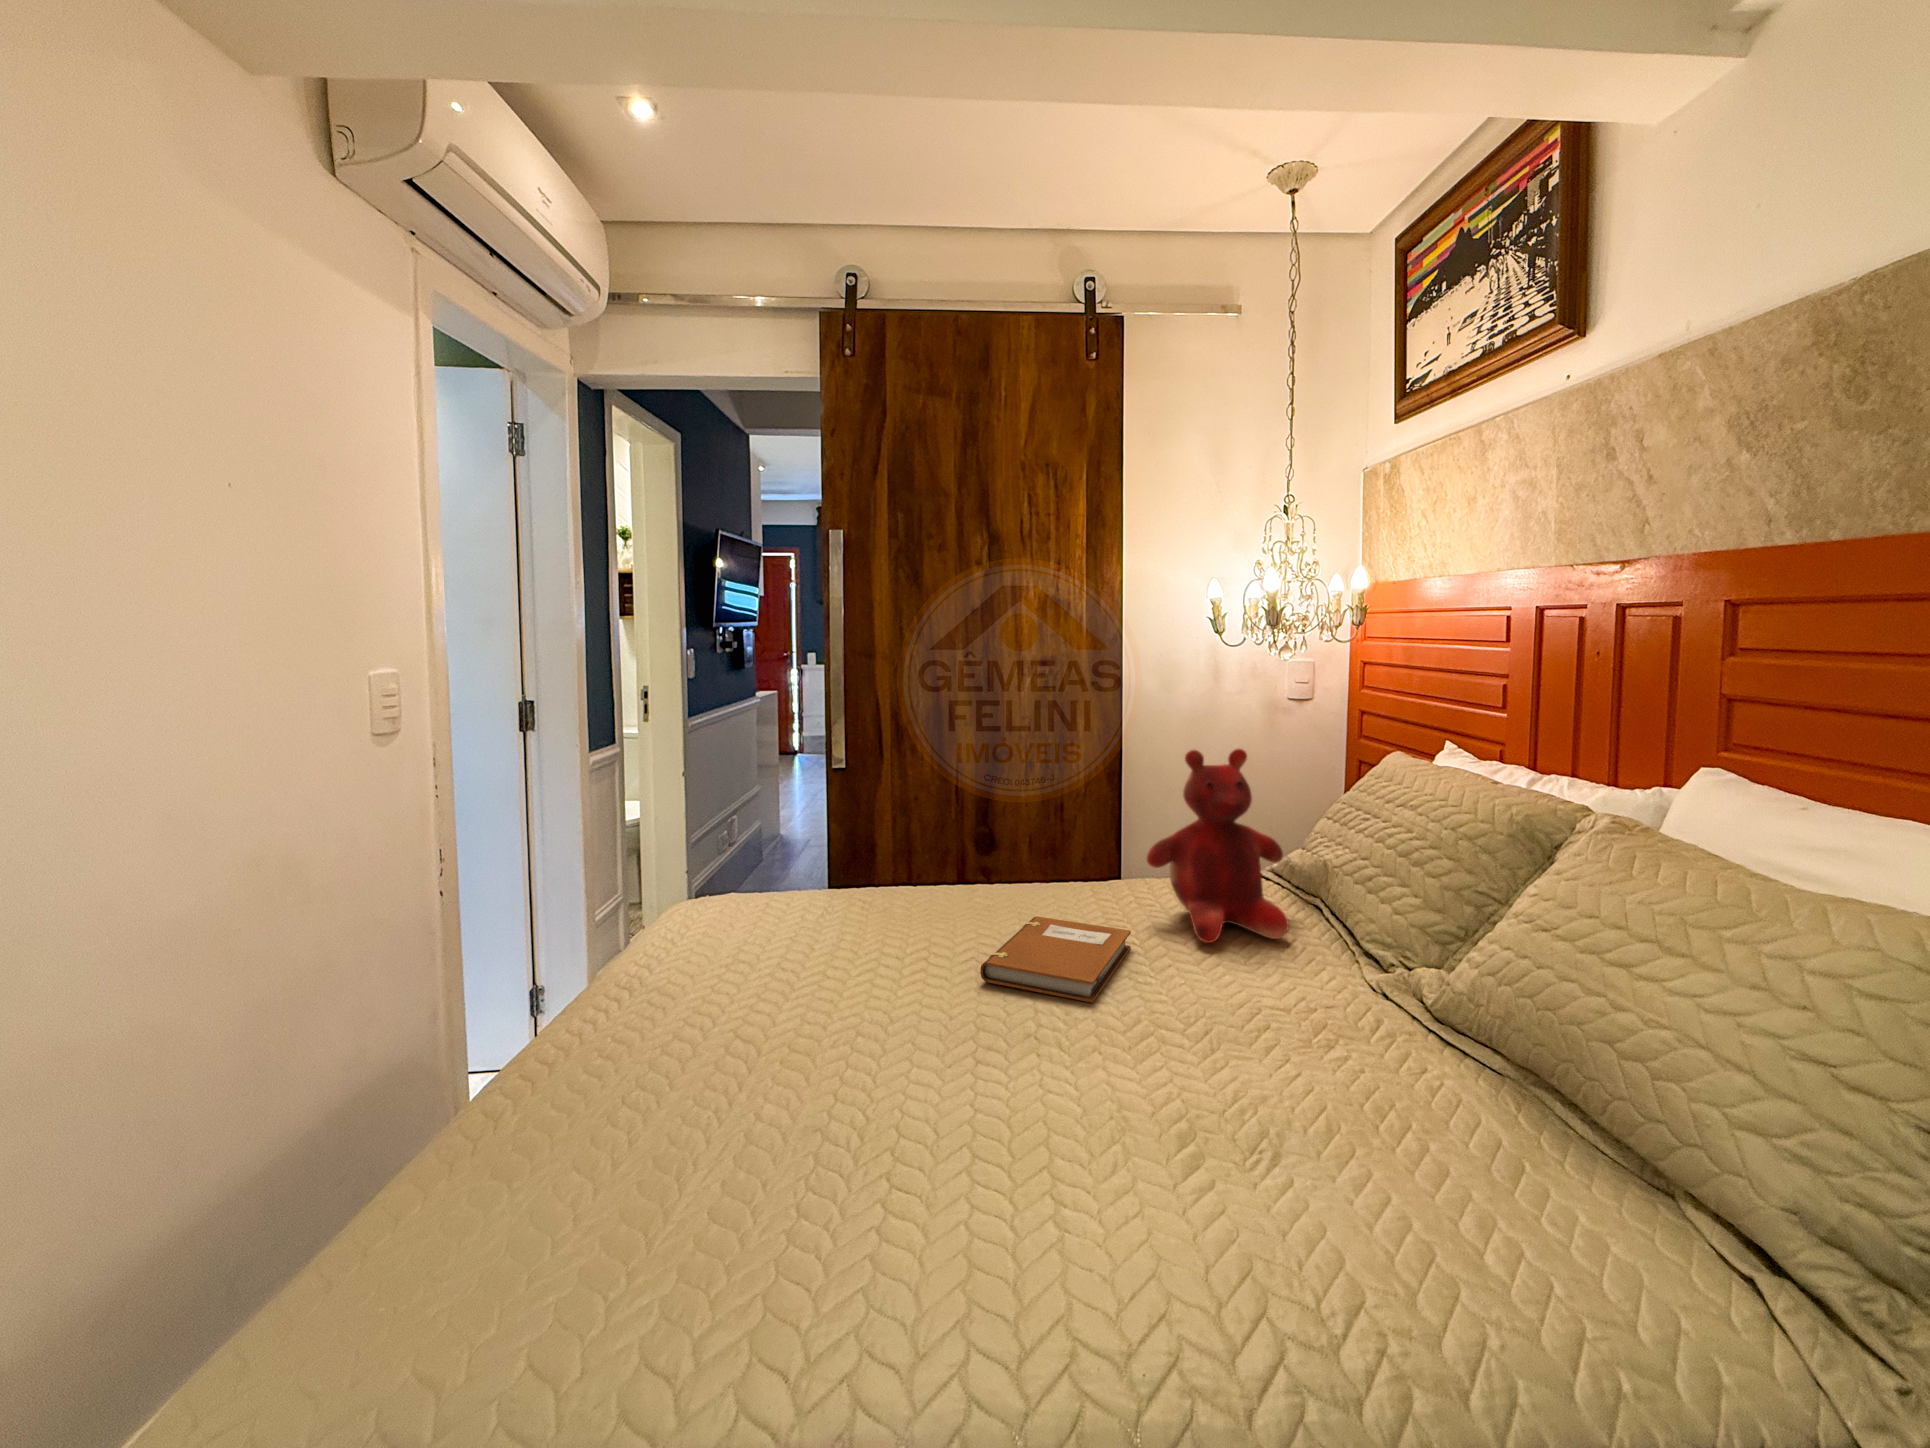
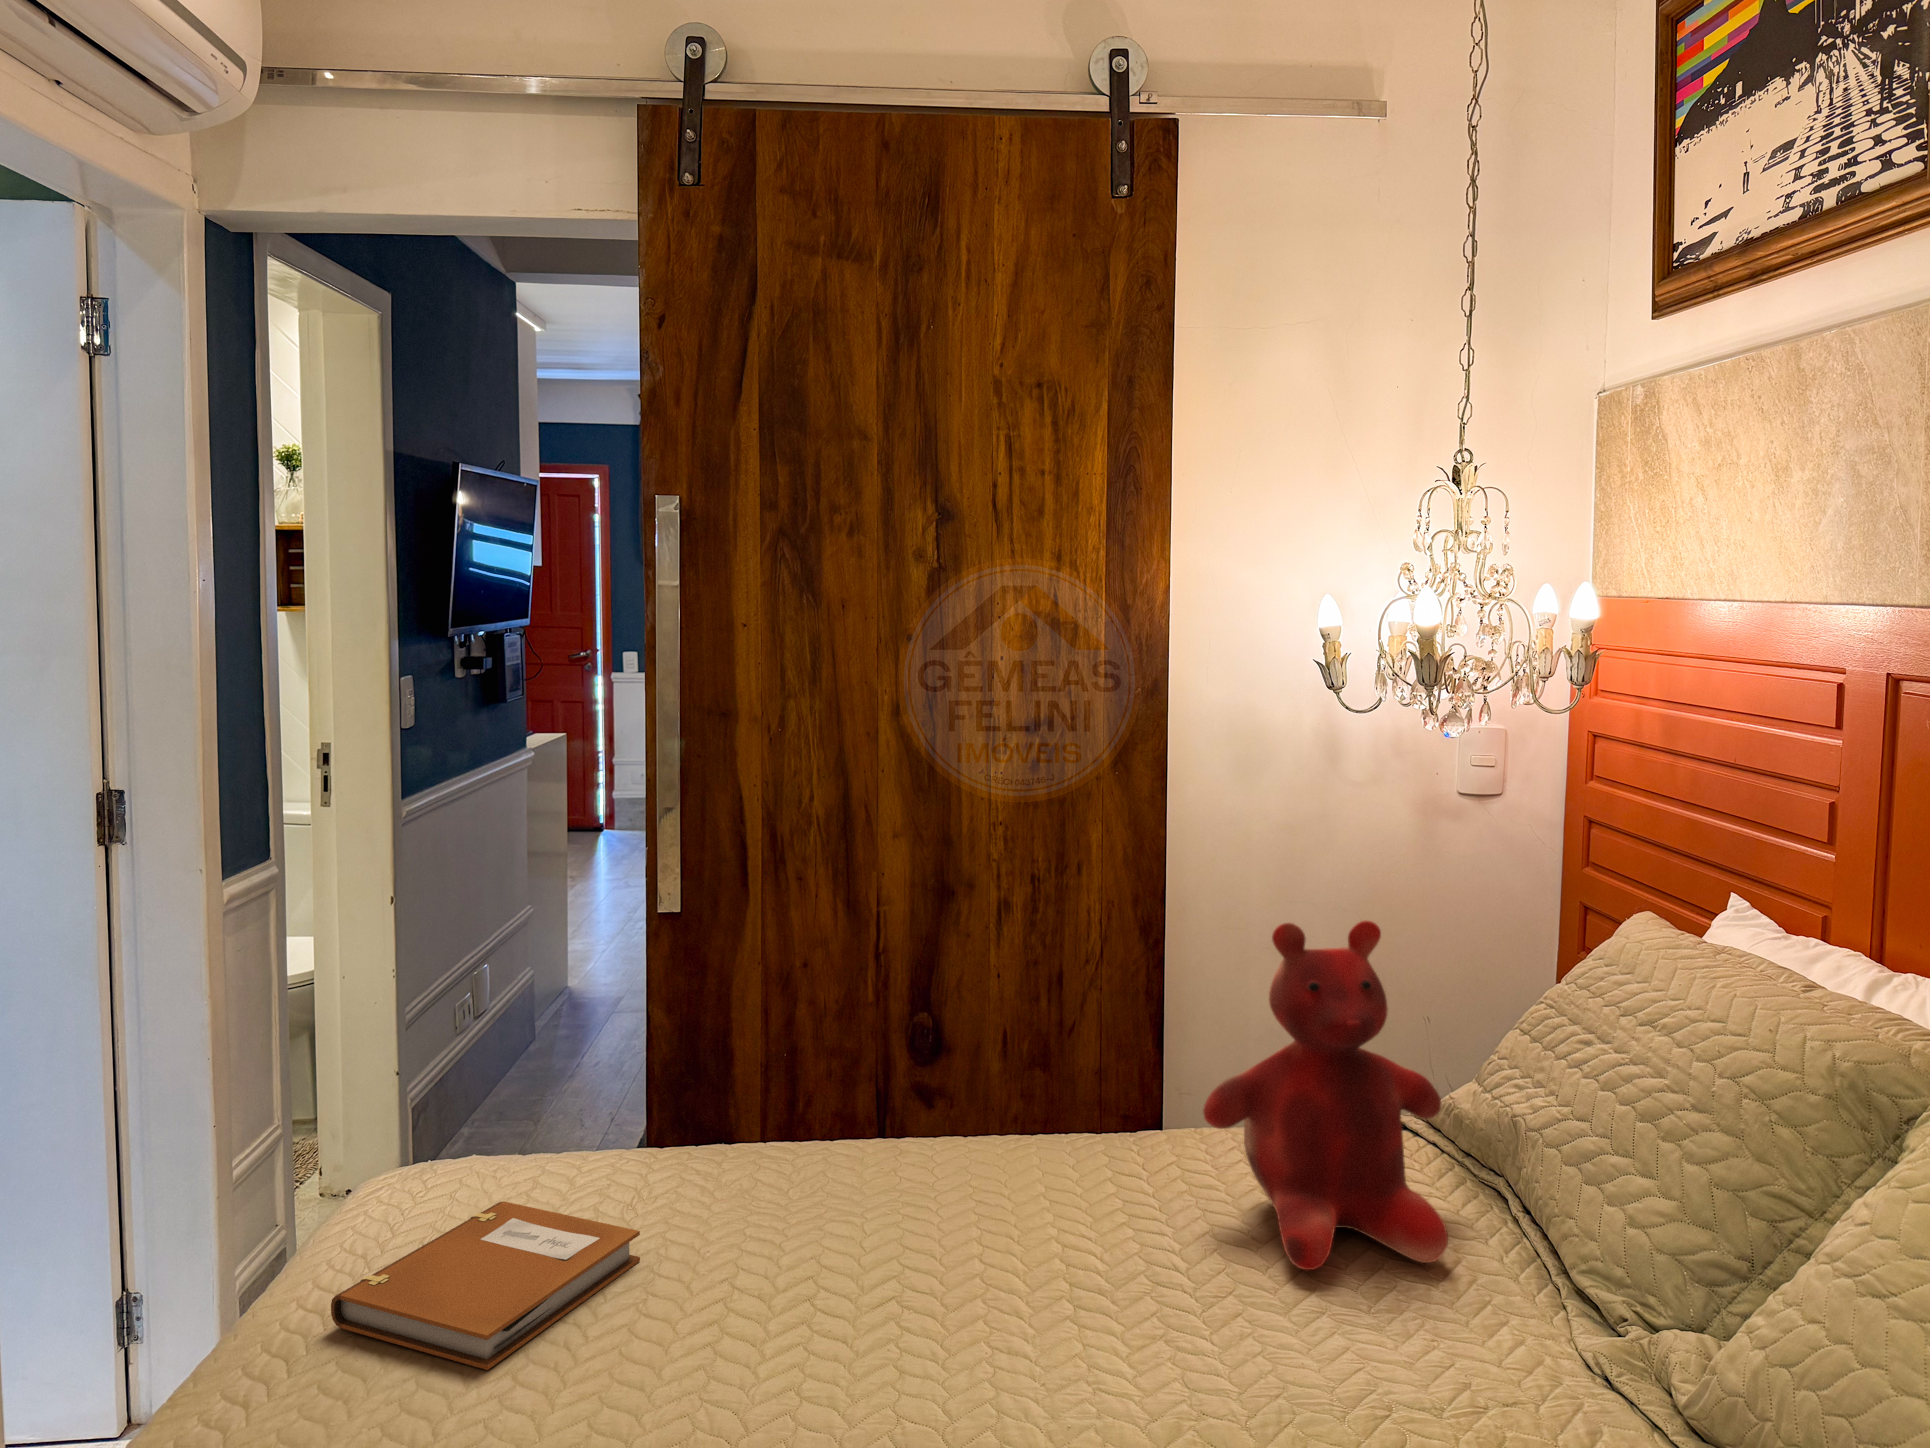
notebook: present [980,916,1131,1003] -> present [331,1201,640,1370]

